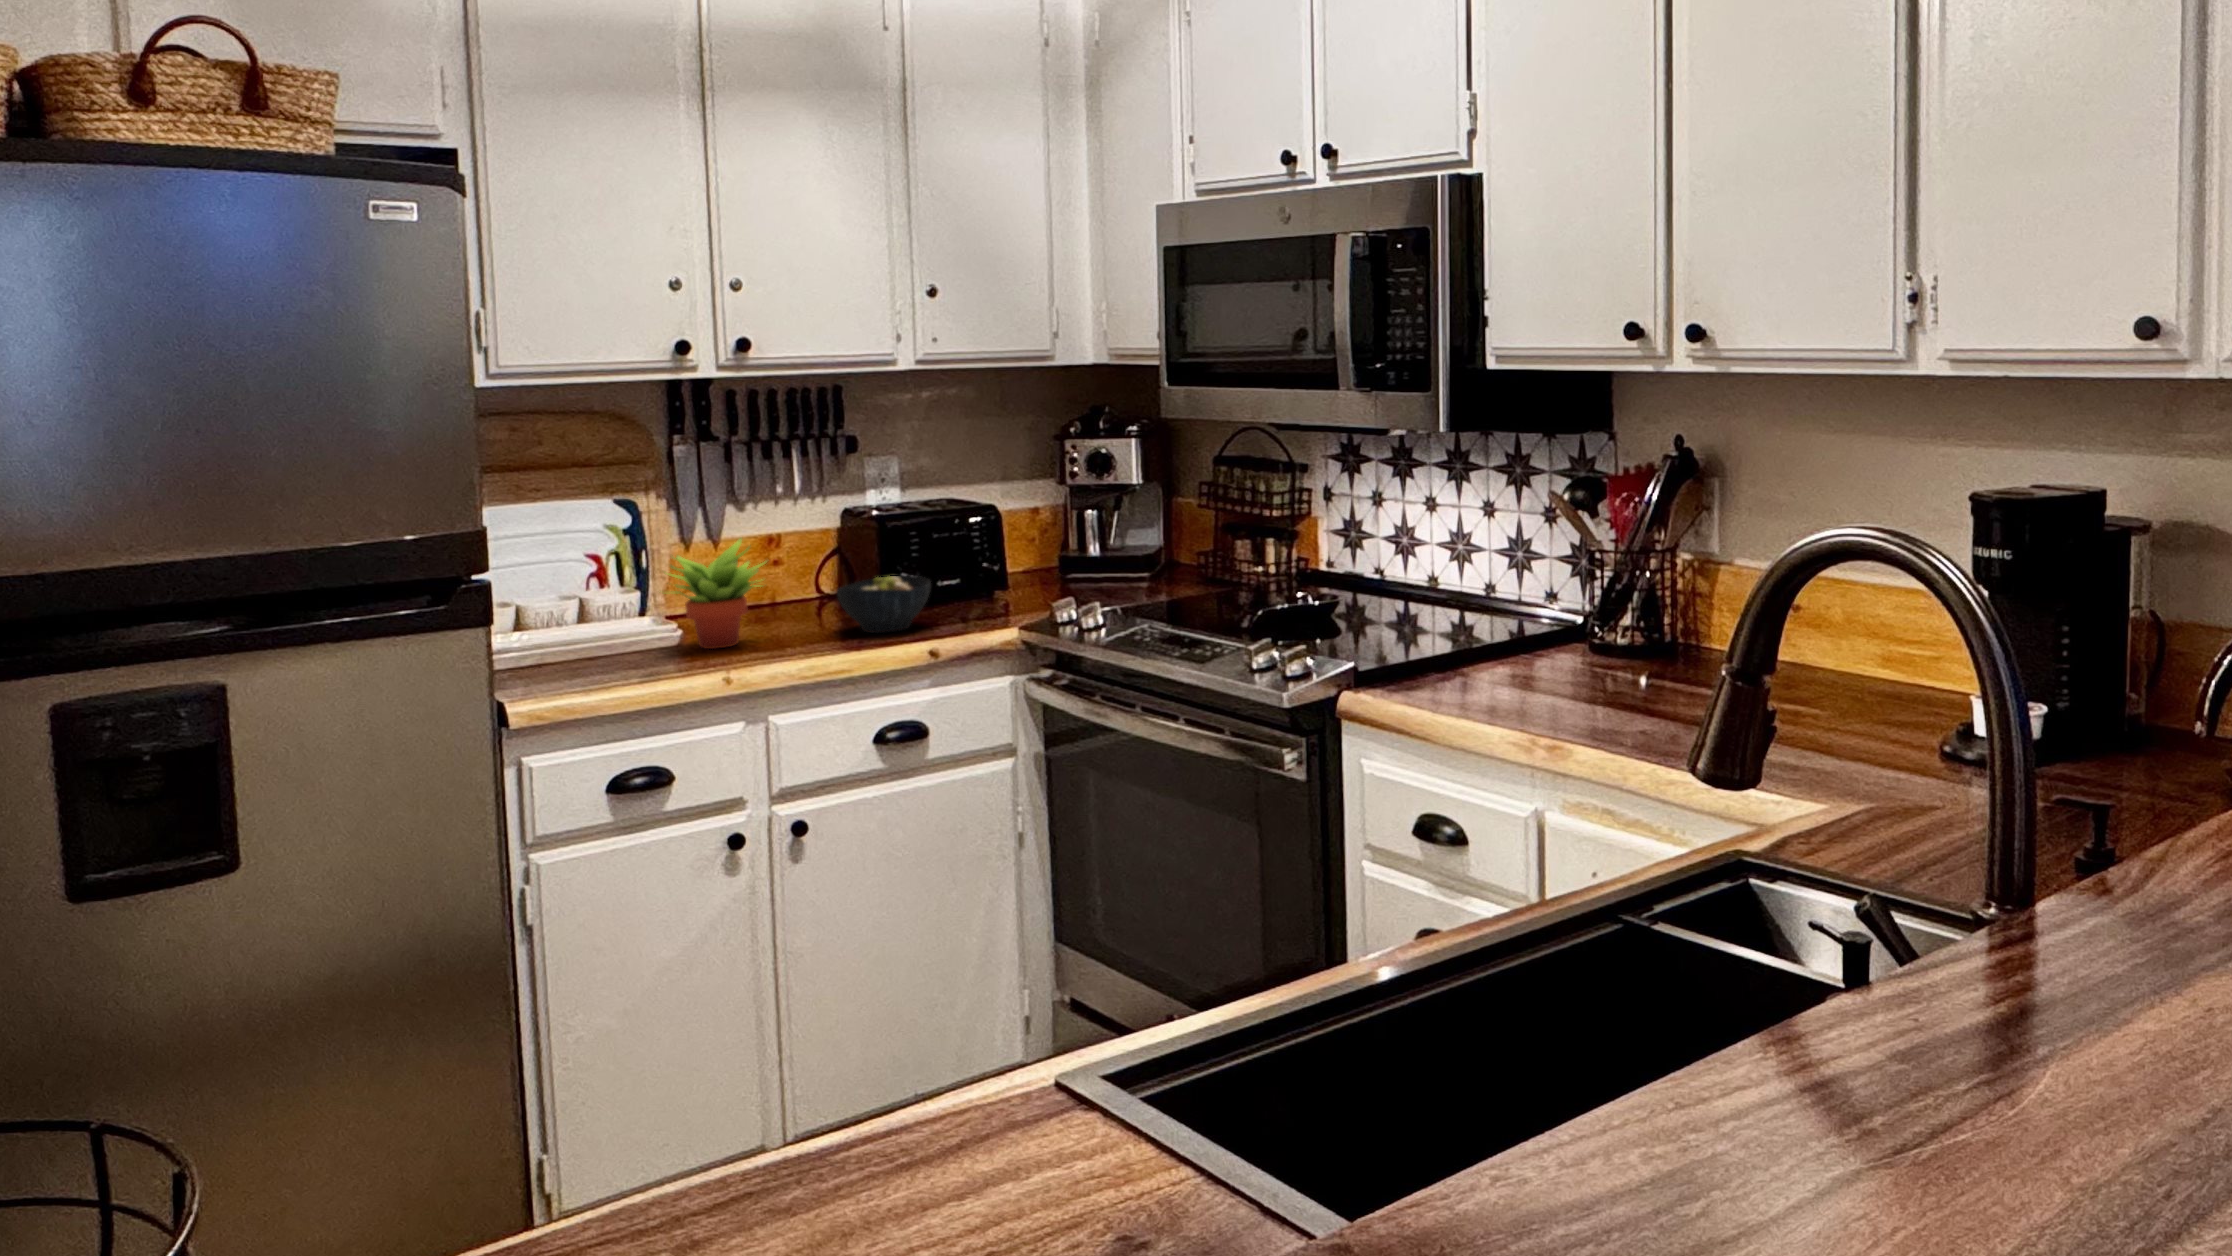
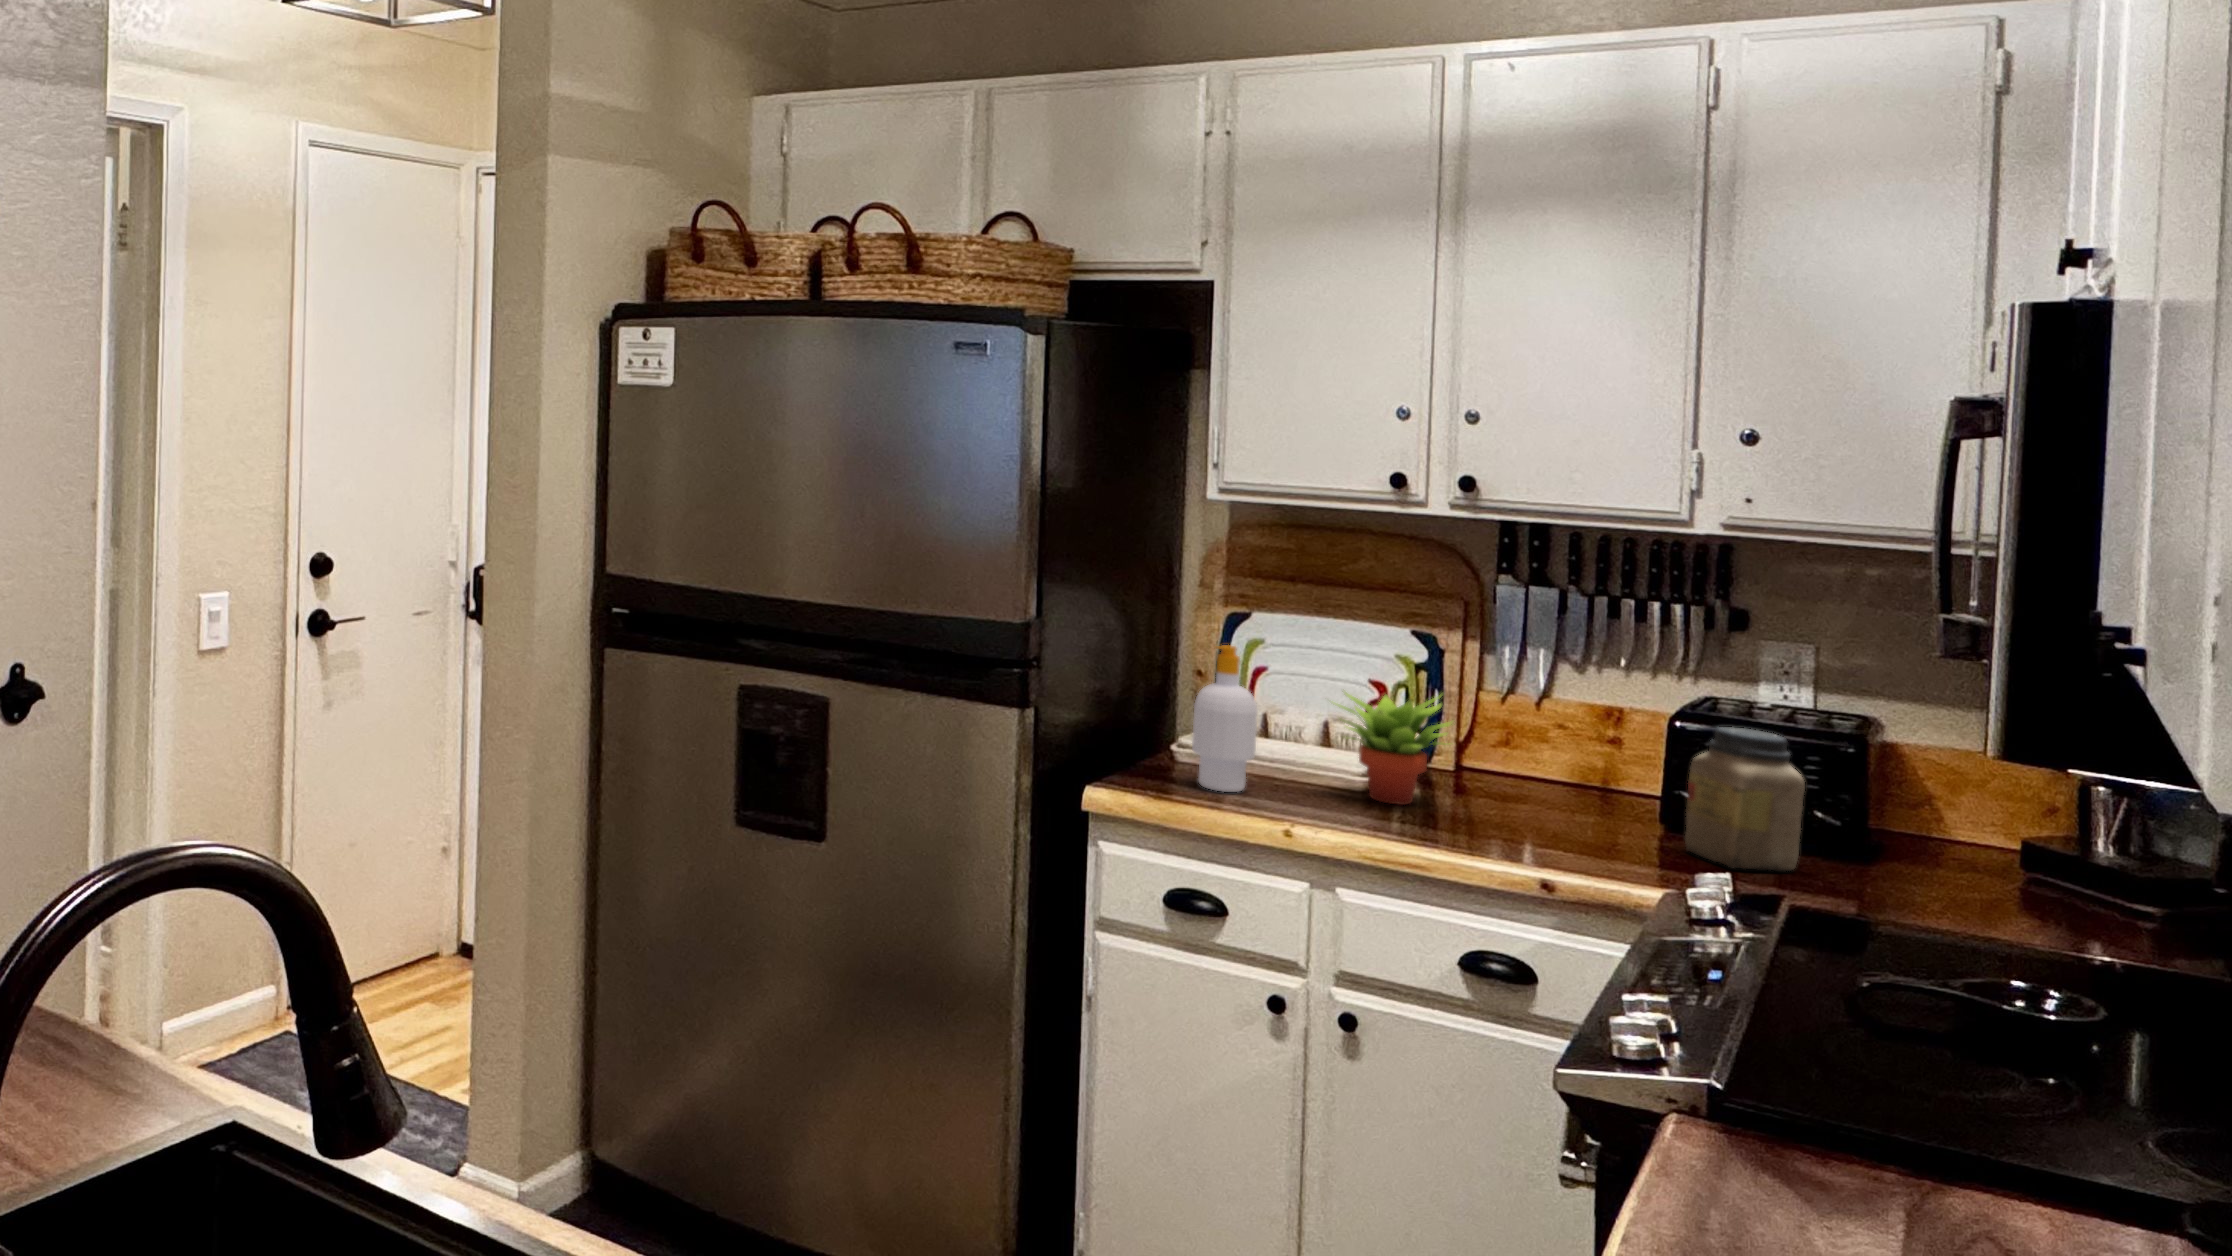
jar: none [921,511,989,612] -> present [1685,727,1805,871]
soap bottle: none [571,532,641,681] -> present [1192,645,1258,792]
bowl: present [837,576,931,633] -> none [1511,779,1638,853]

